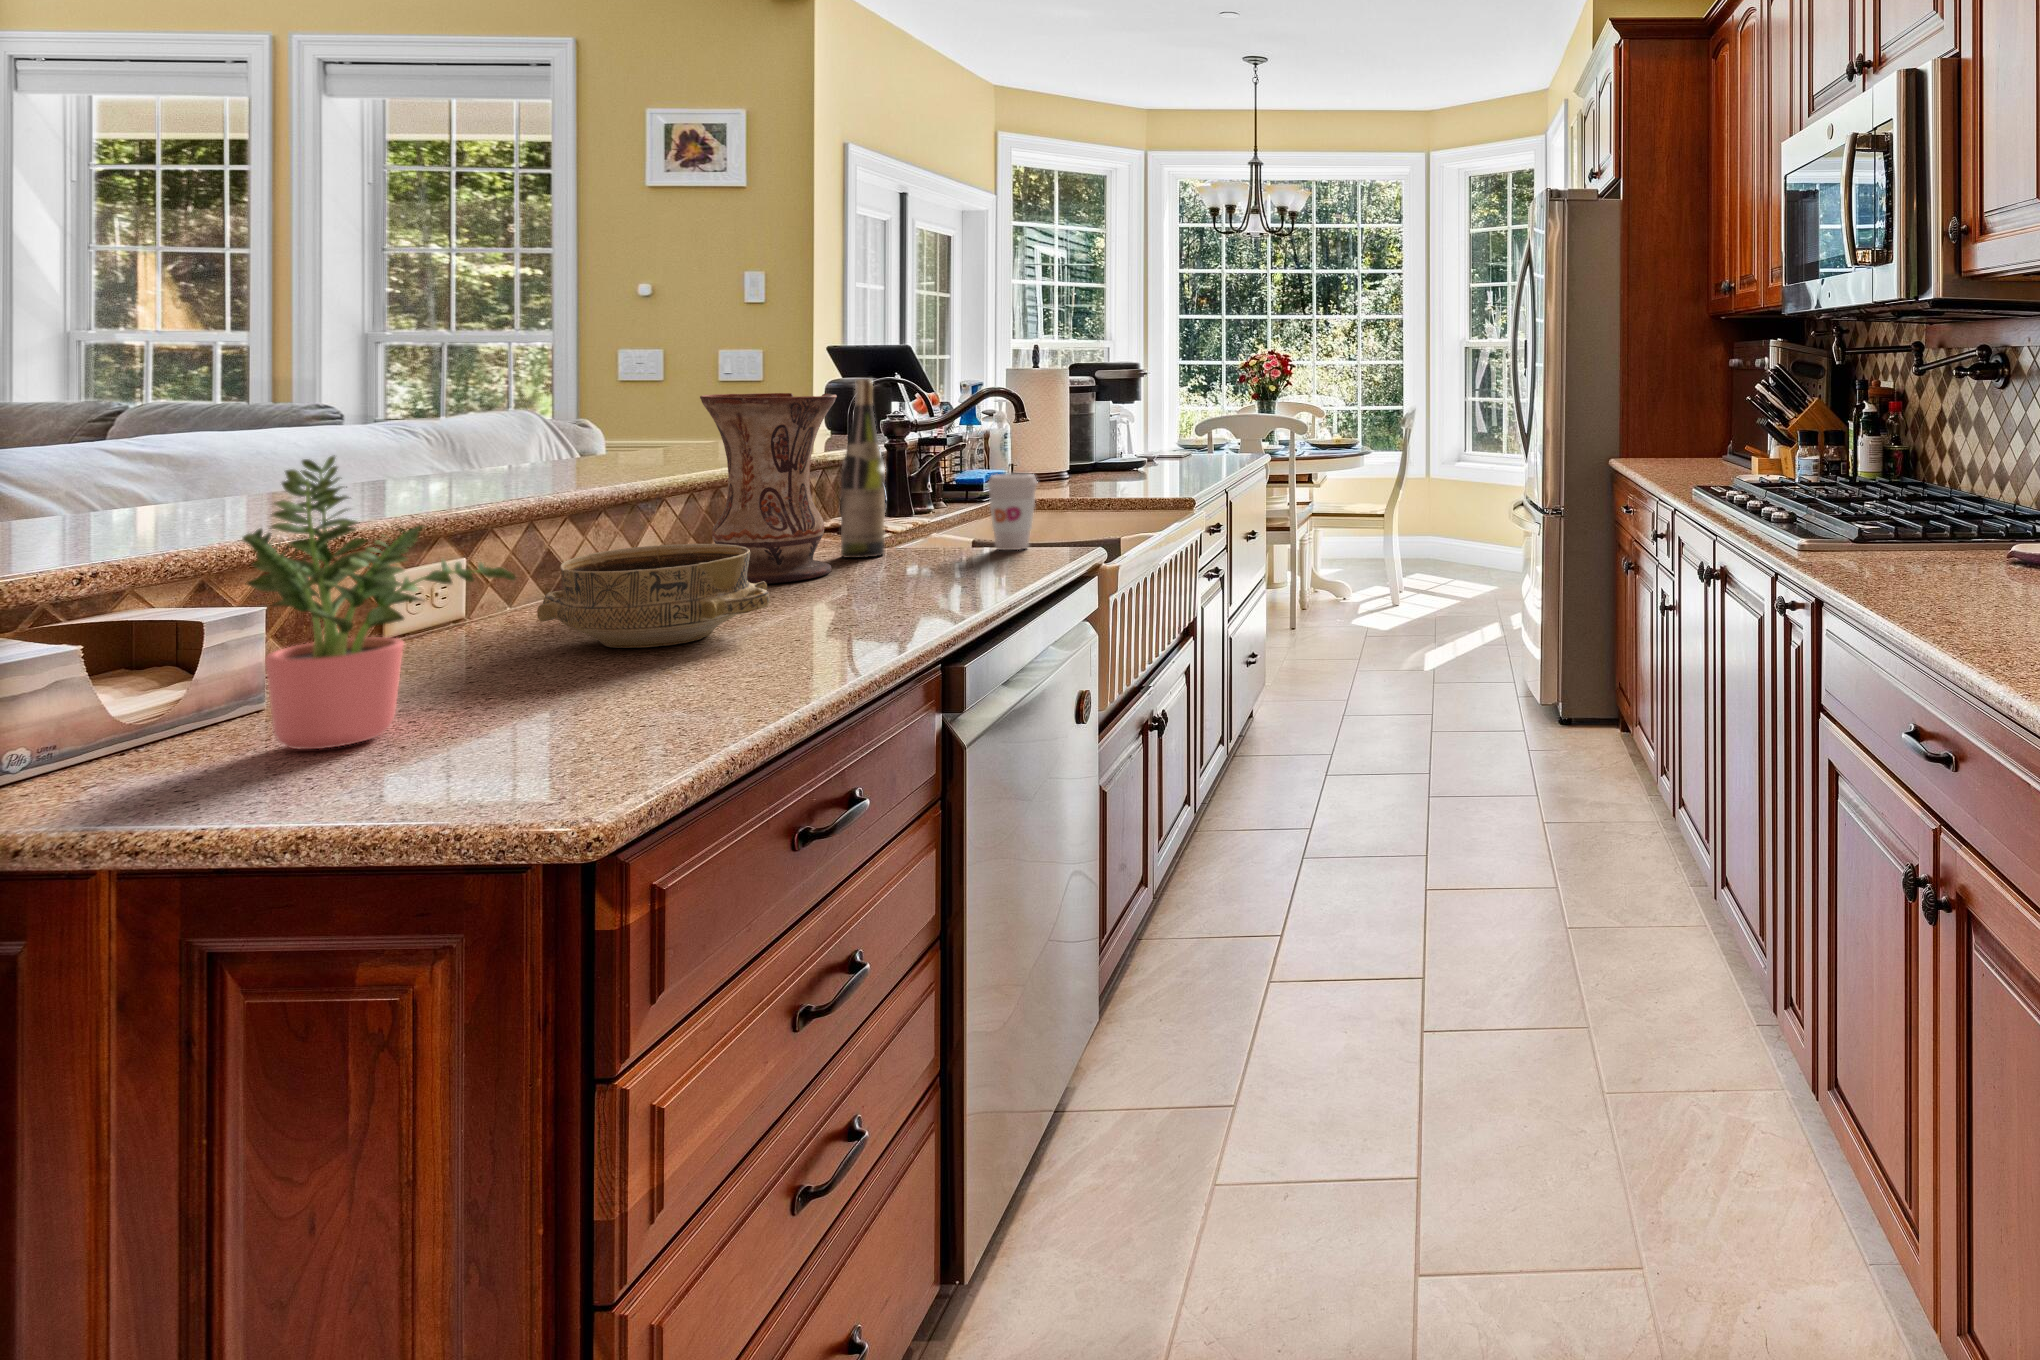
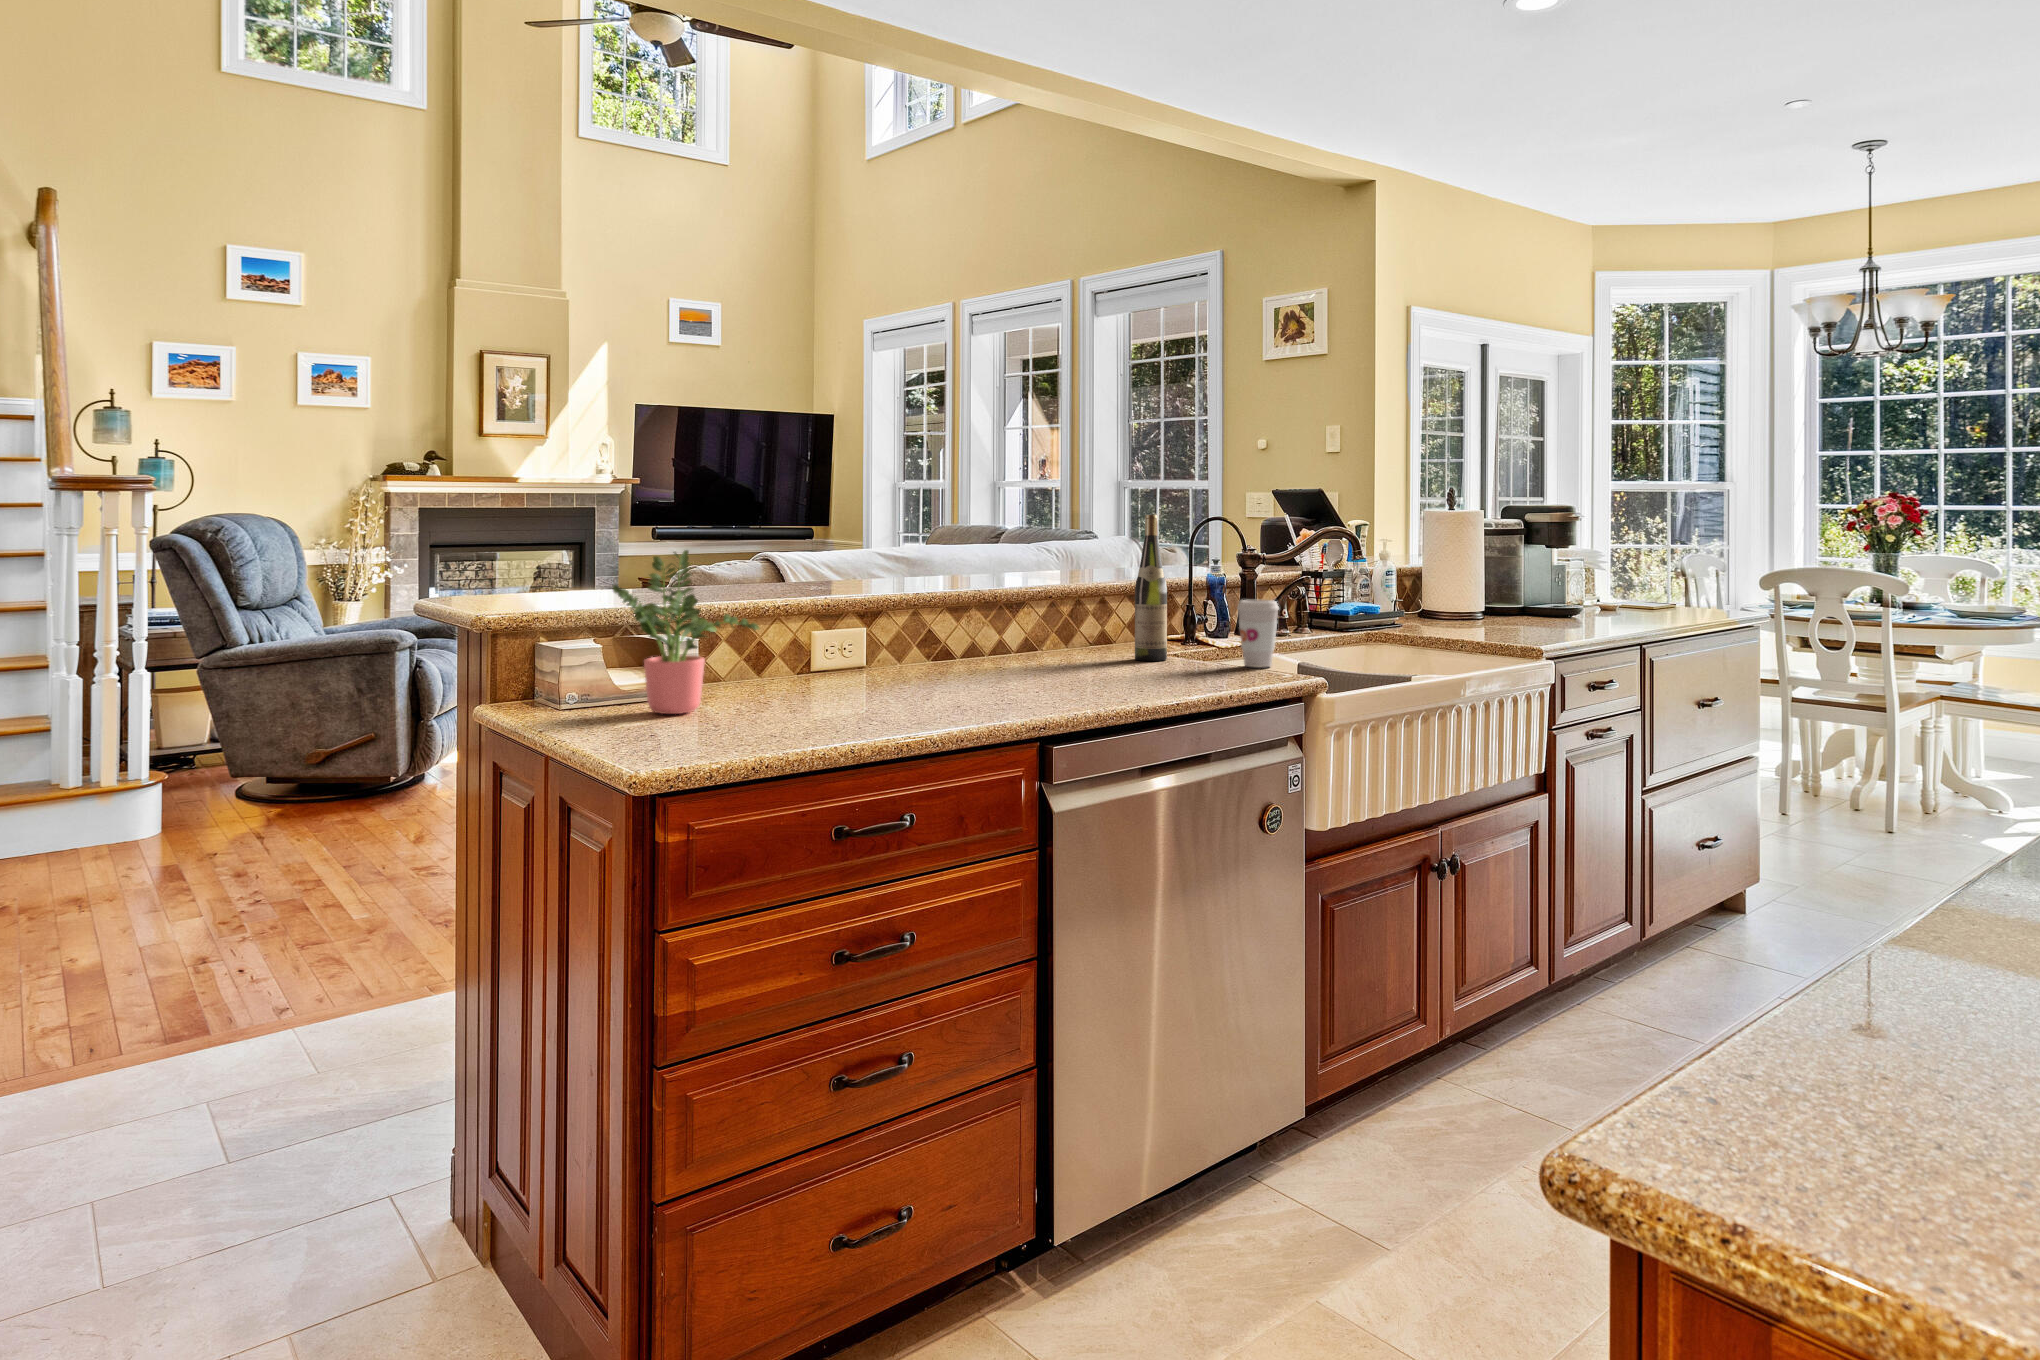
vase: present [700,393,837,584] -> none [1015,525,1107,669]
ceramic bowl: present [537,544,770,648] -> none [843,627,973,694]

